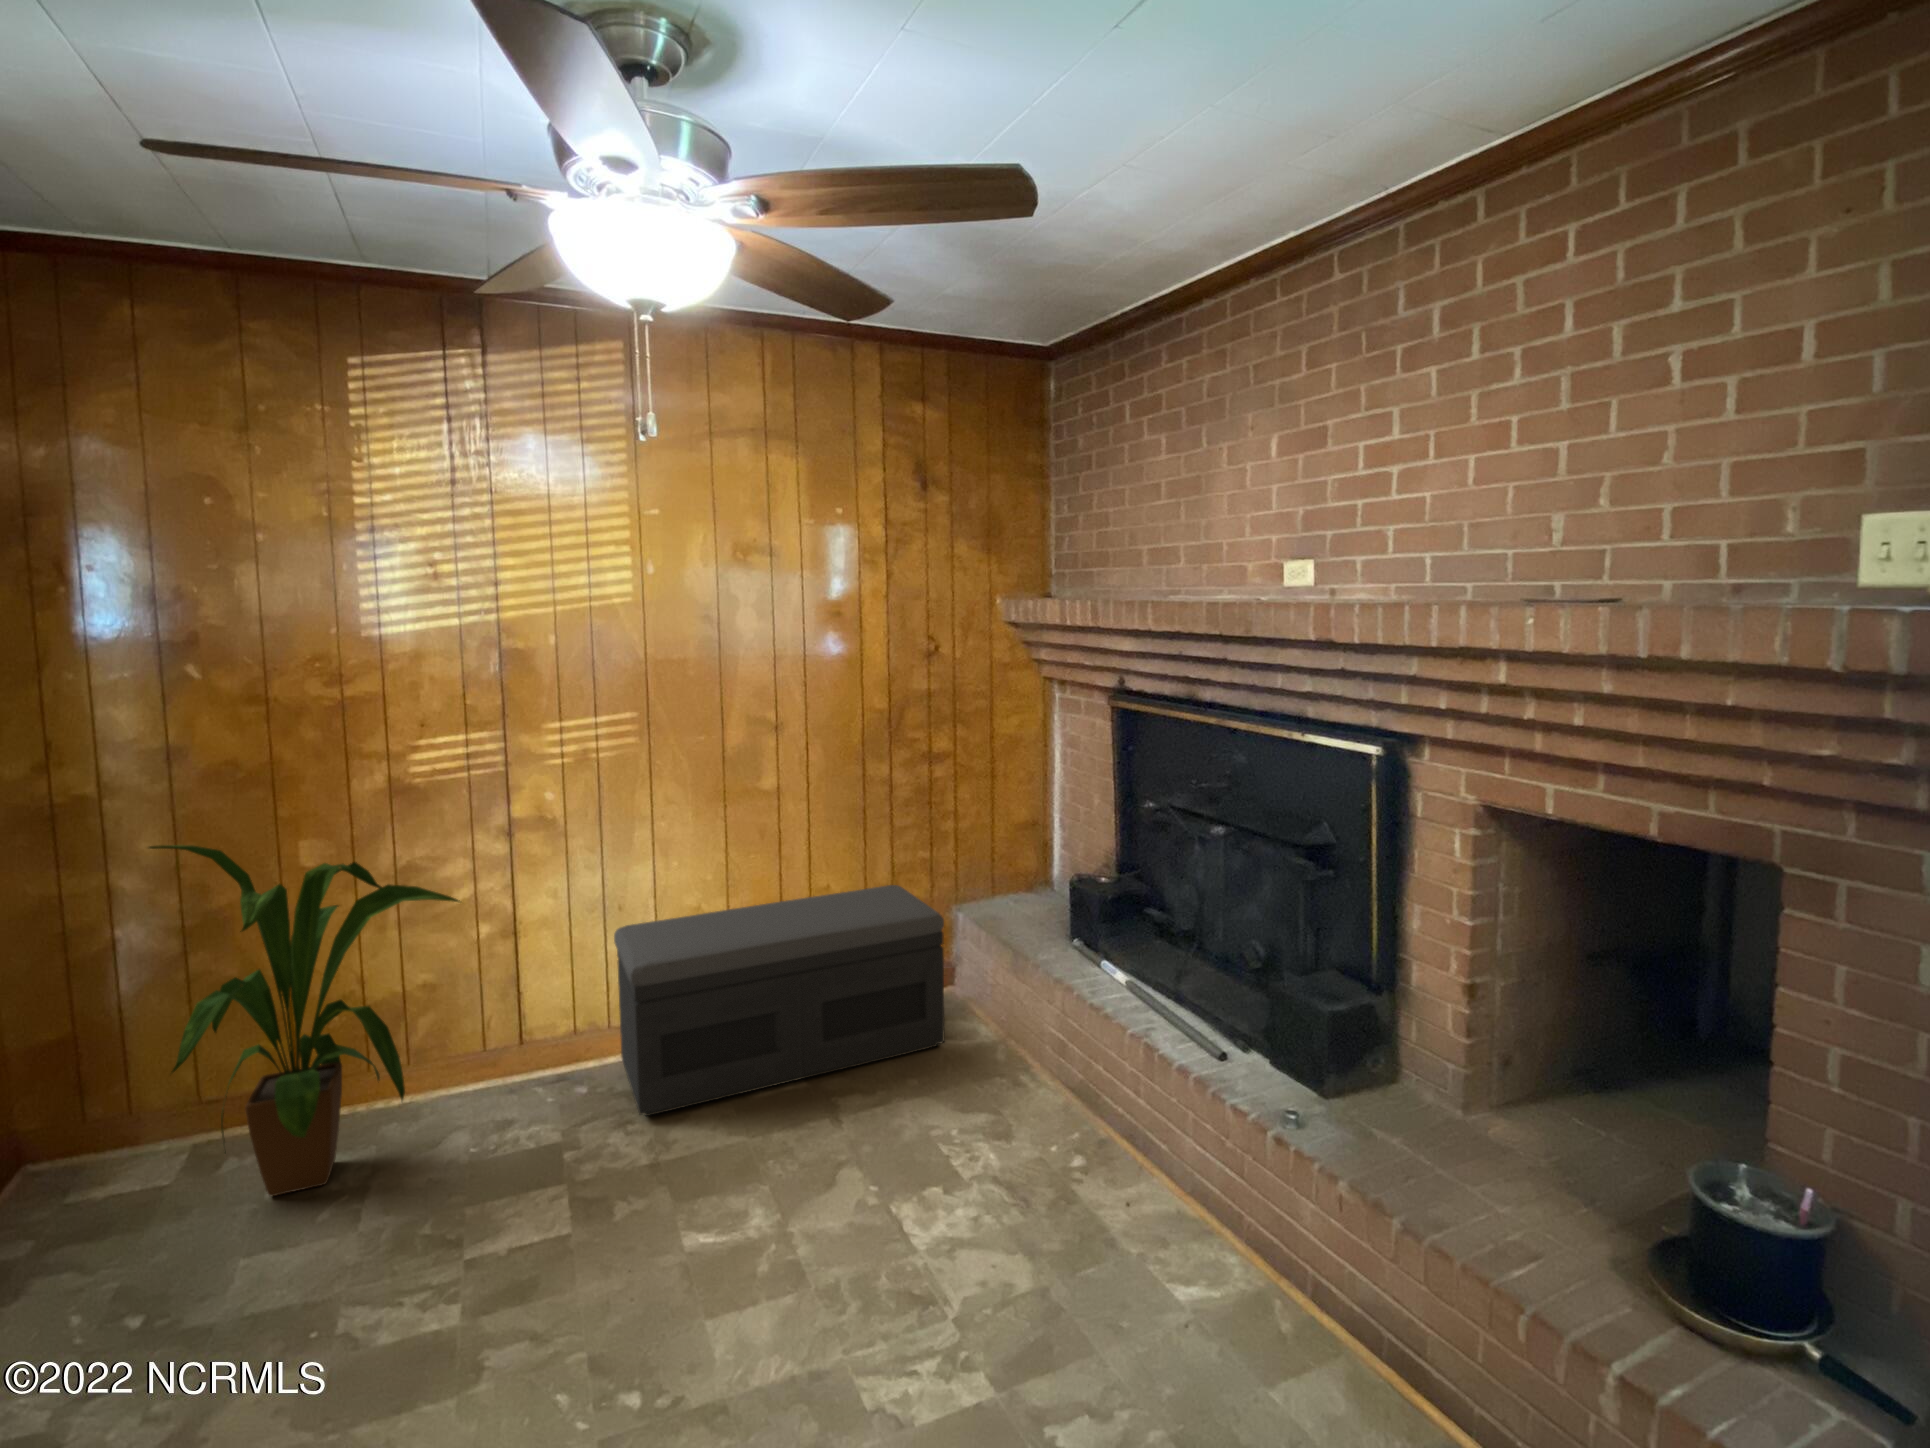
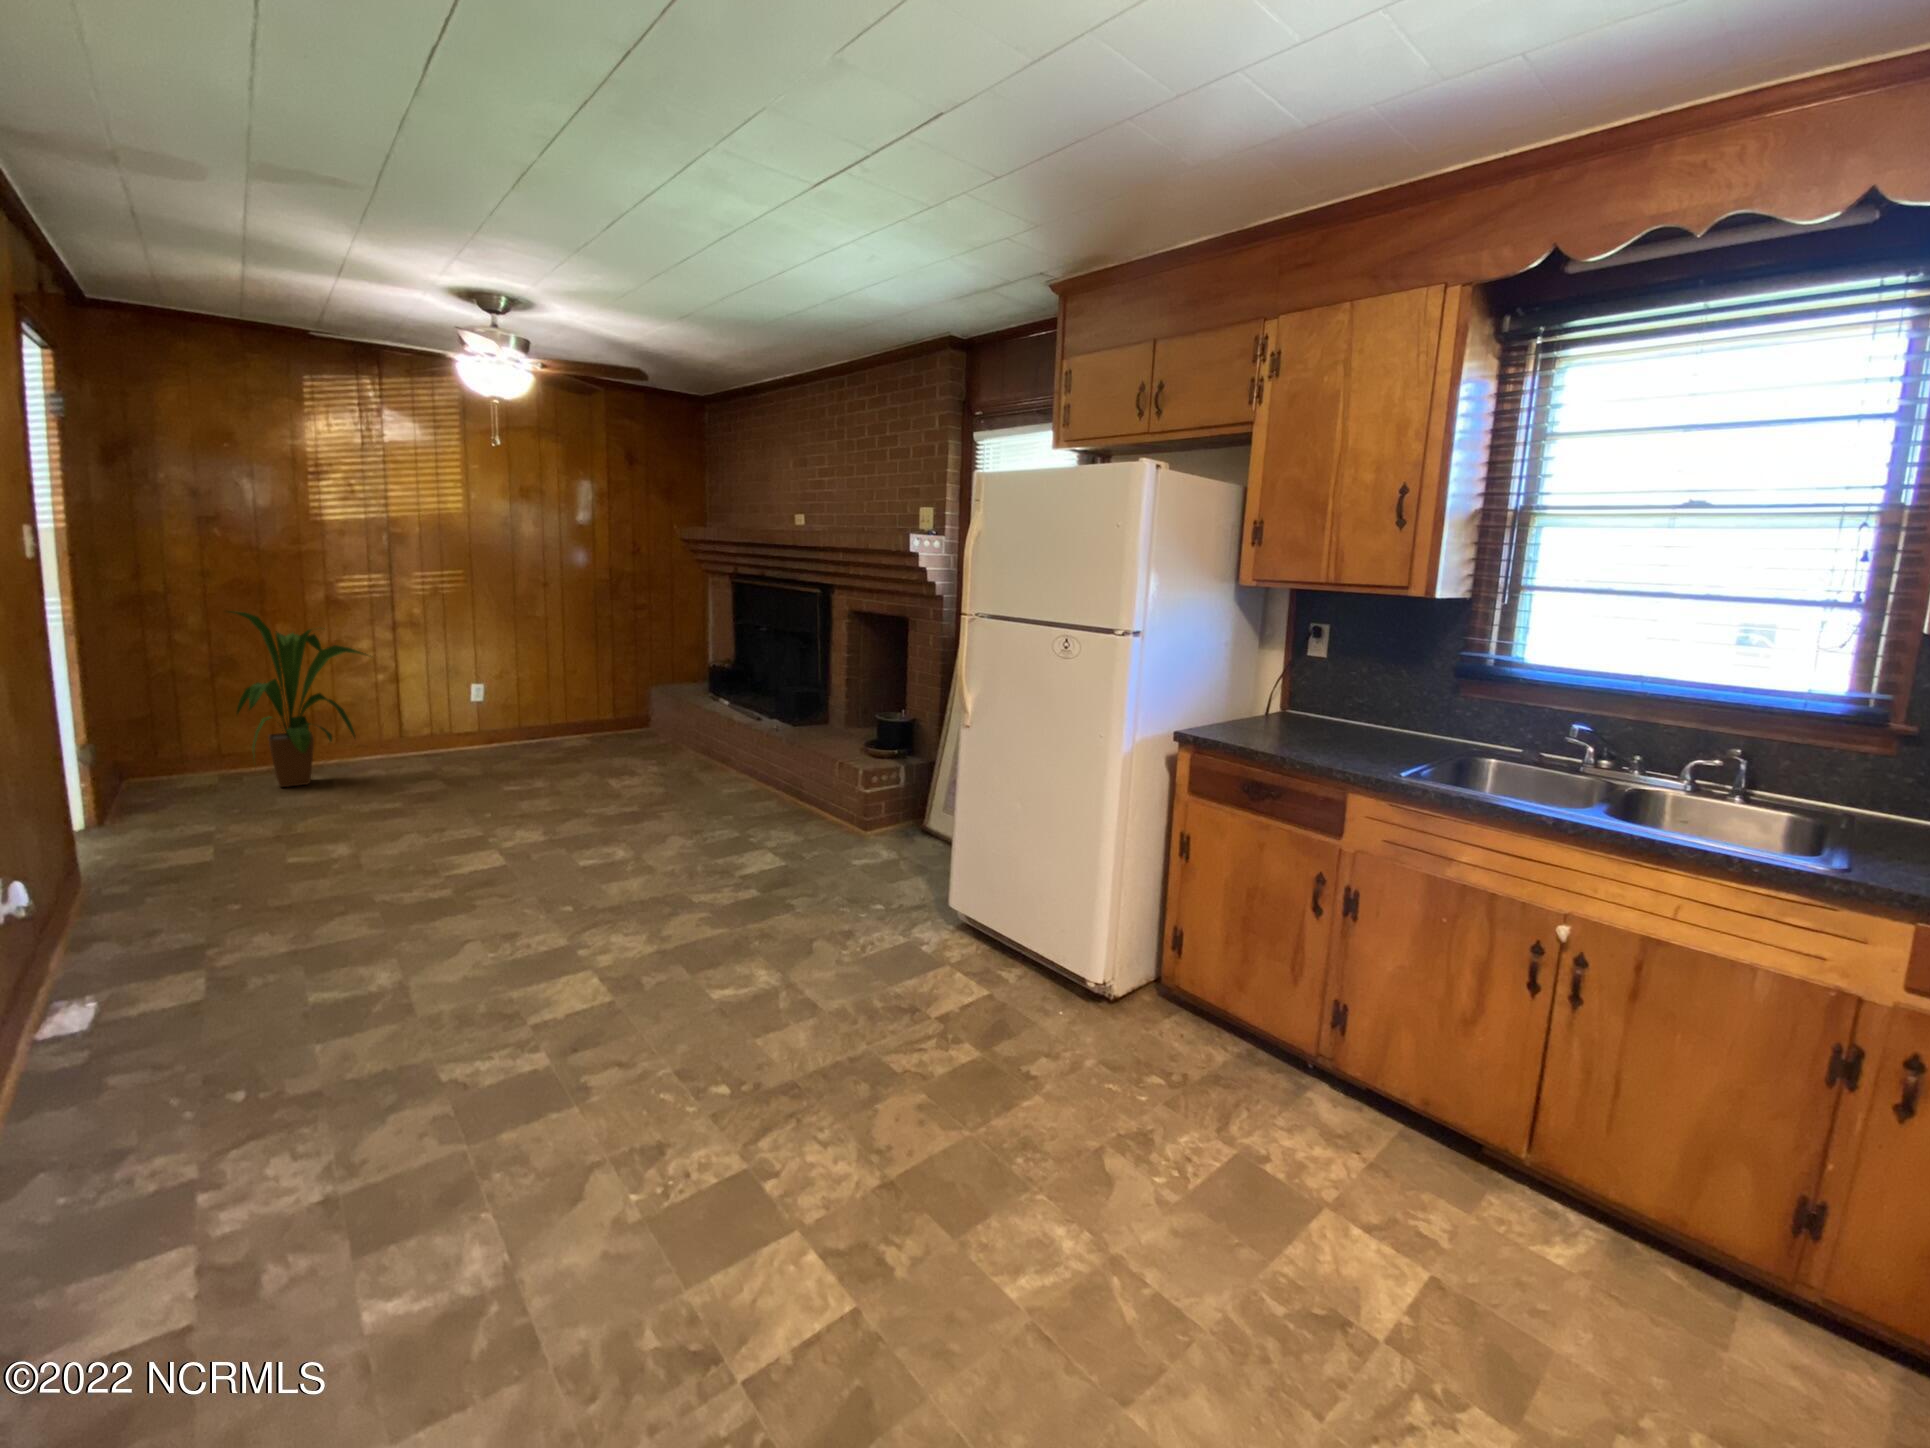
storage bench: present [614,885,945,1116] -> none [454,672,640,766]

